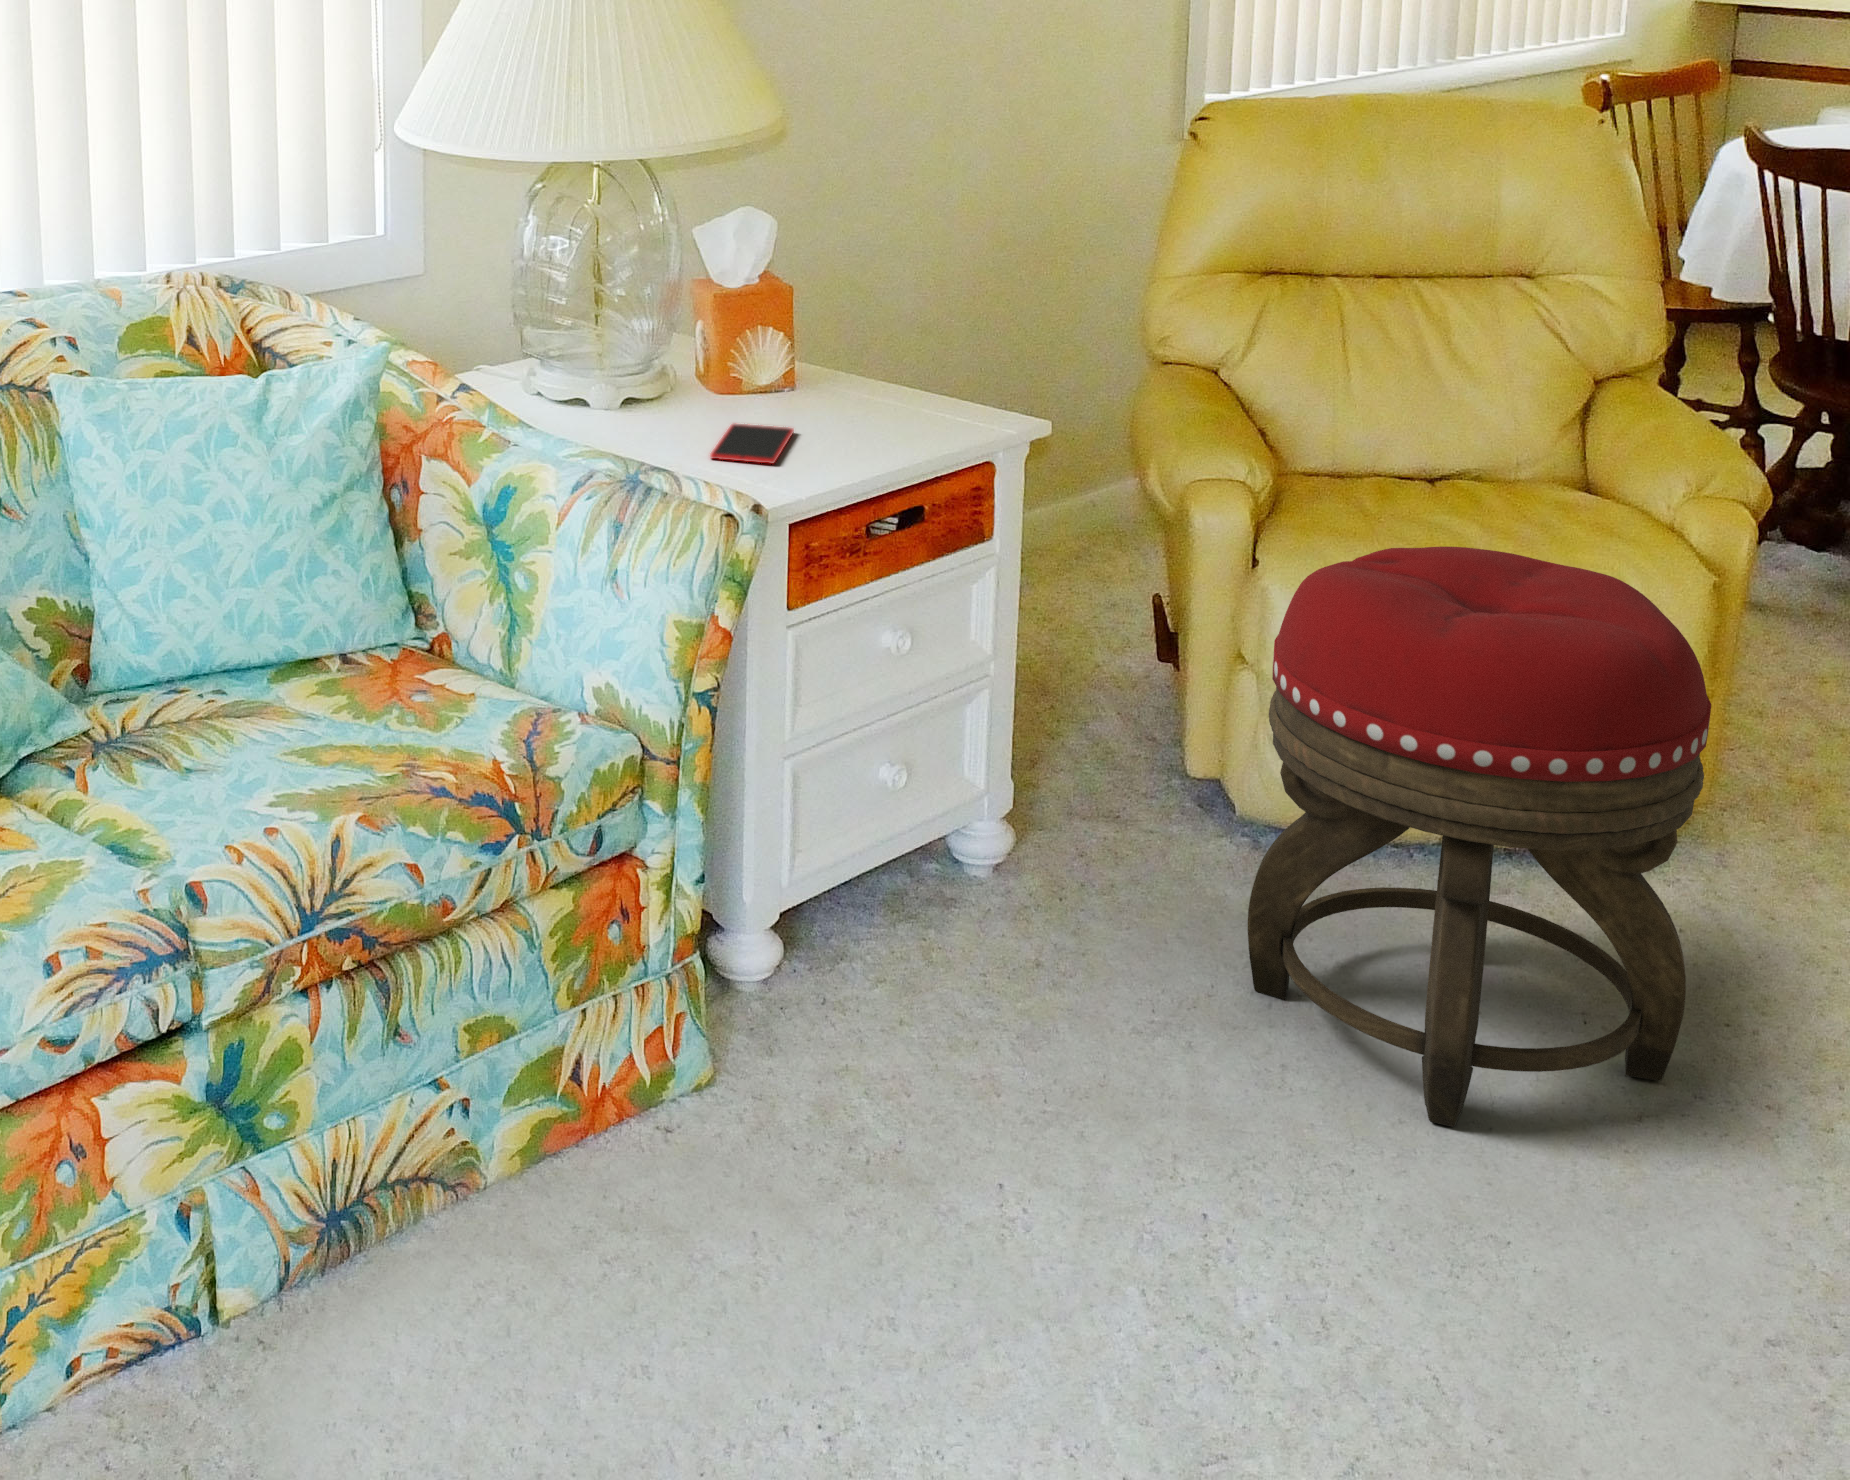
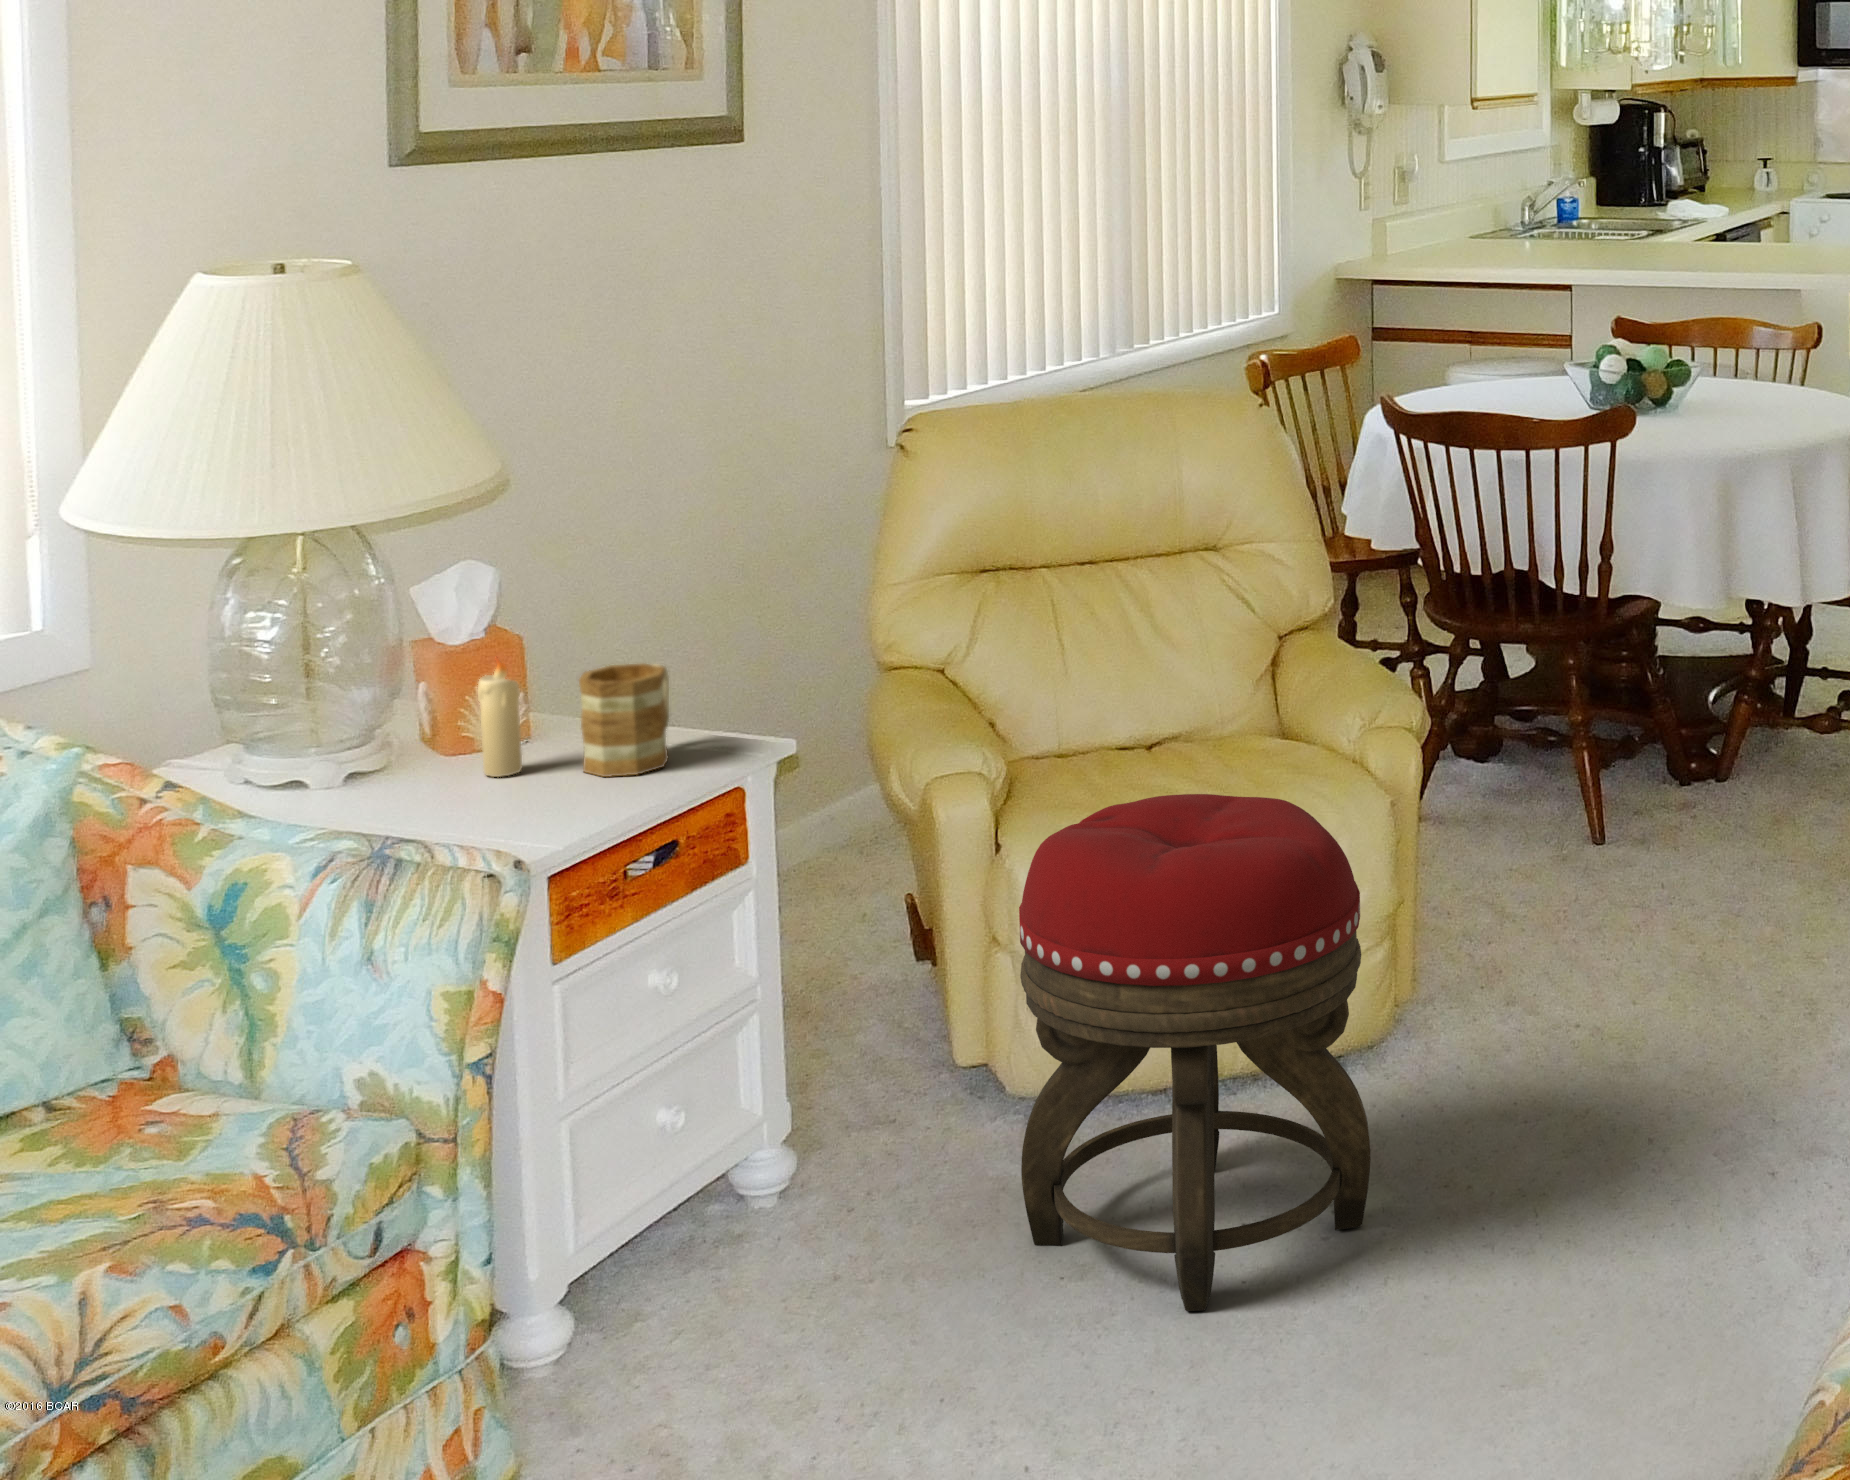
candle: none [741,302,779,417] -> present [478,659,522,777]
mug: none [832,324,923,435] -> present [579,664,669,777]
smartphone: present [710,423,794,464] -> none [458,782,544,825]

